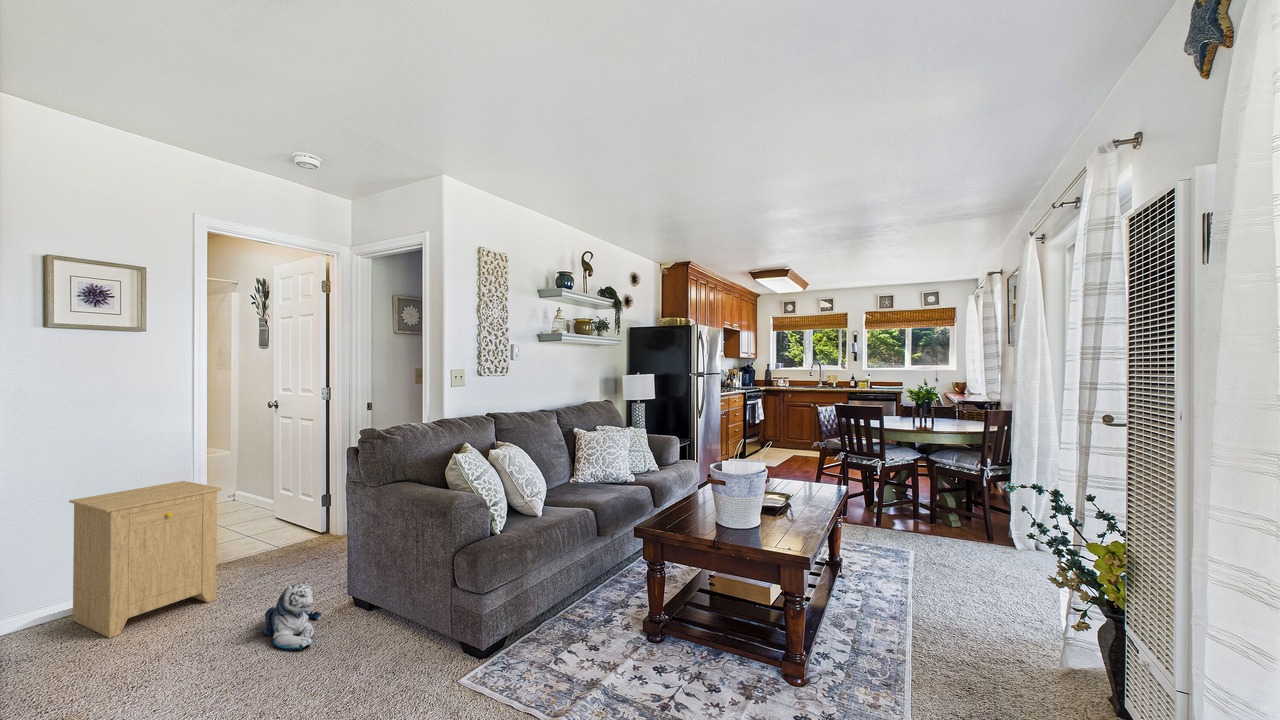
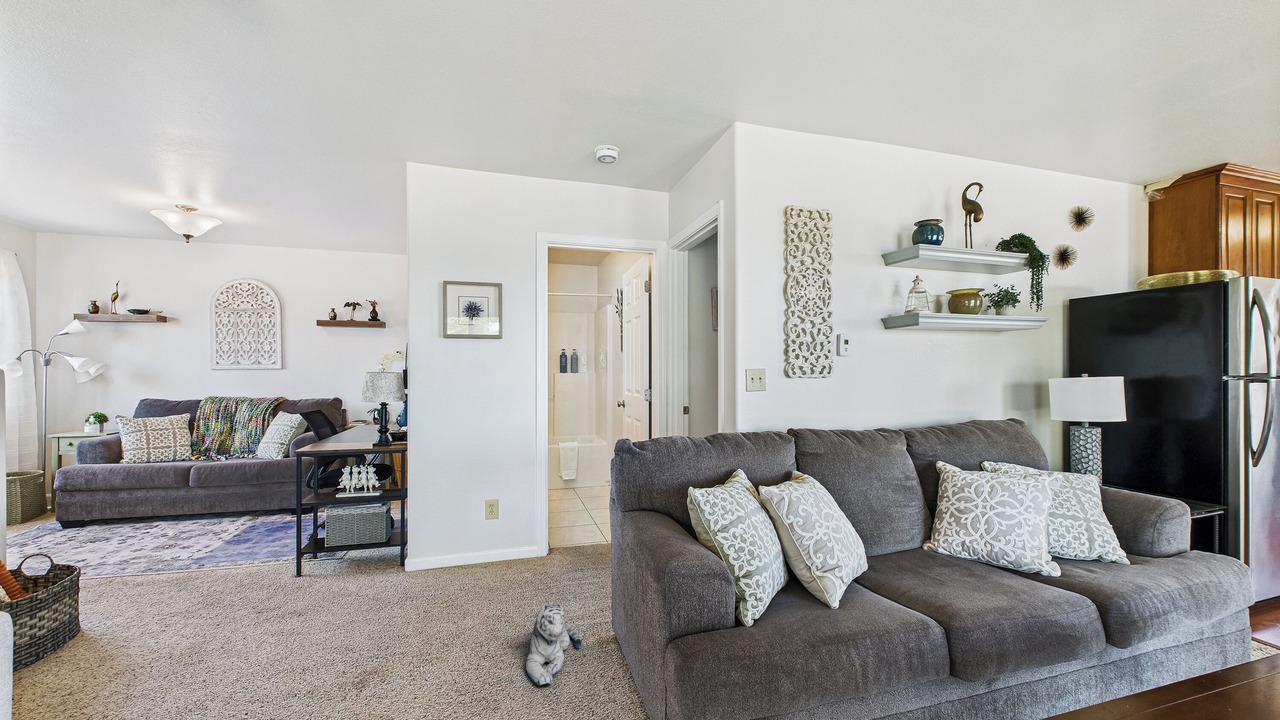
side table: present [69,481,222,638] -> none [446,469,534,601]

